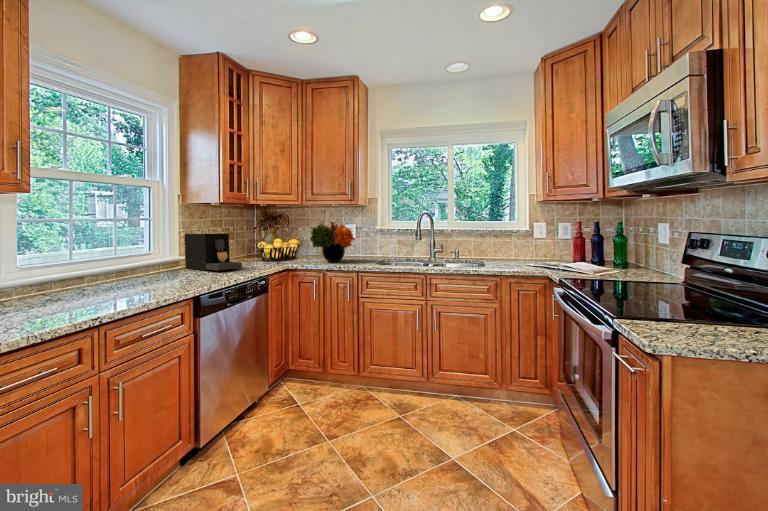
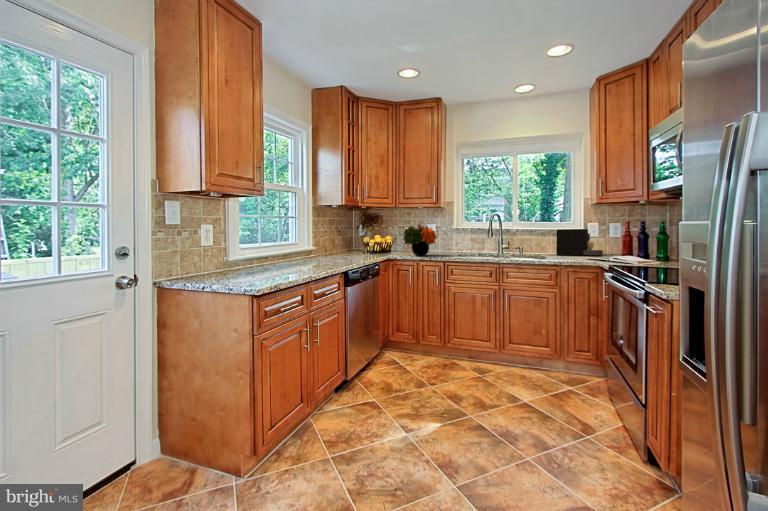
coffee maker: present [185,234,242,270] -> present [556,229,603,256]

